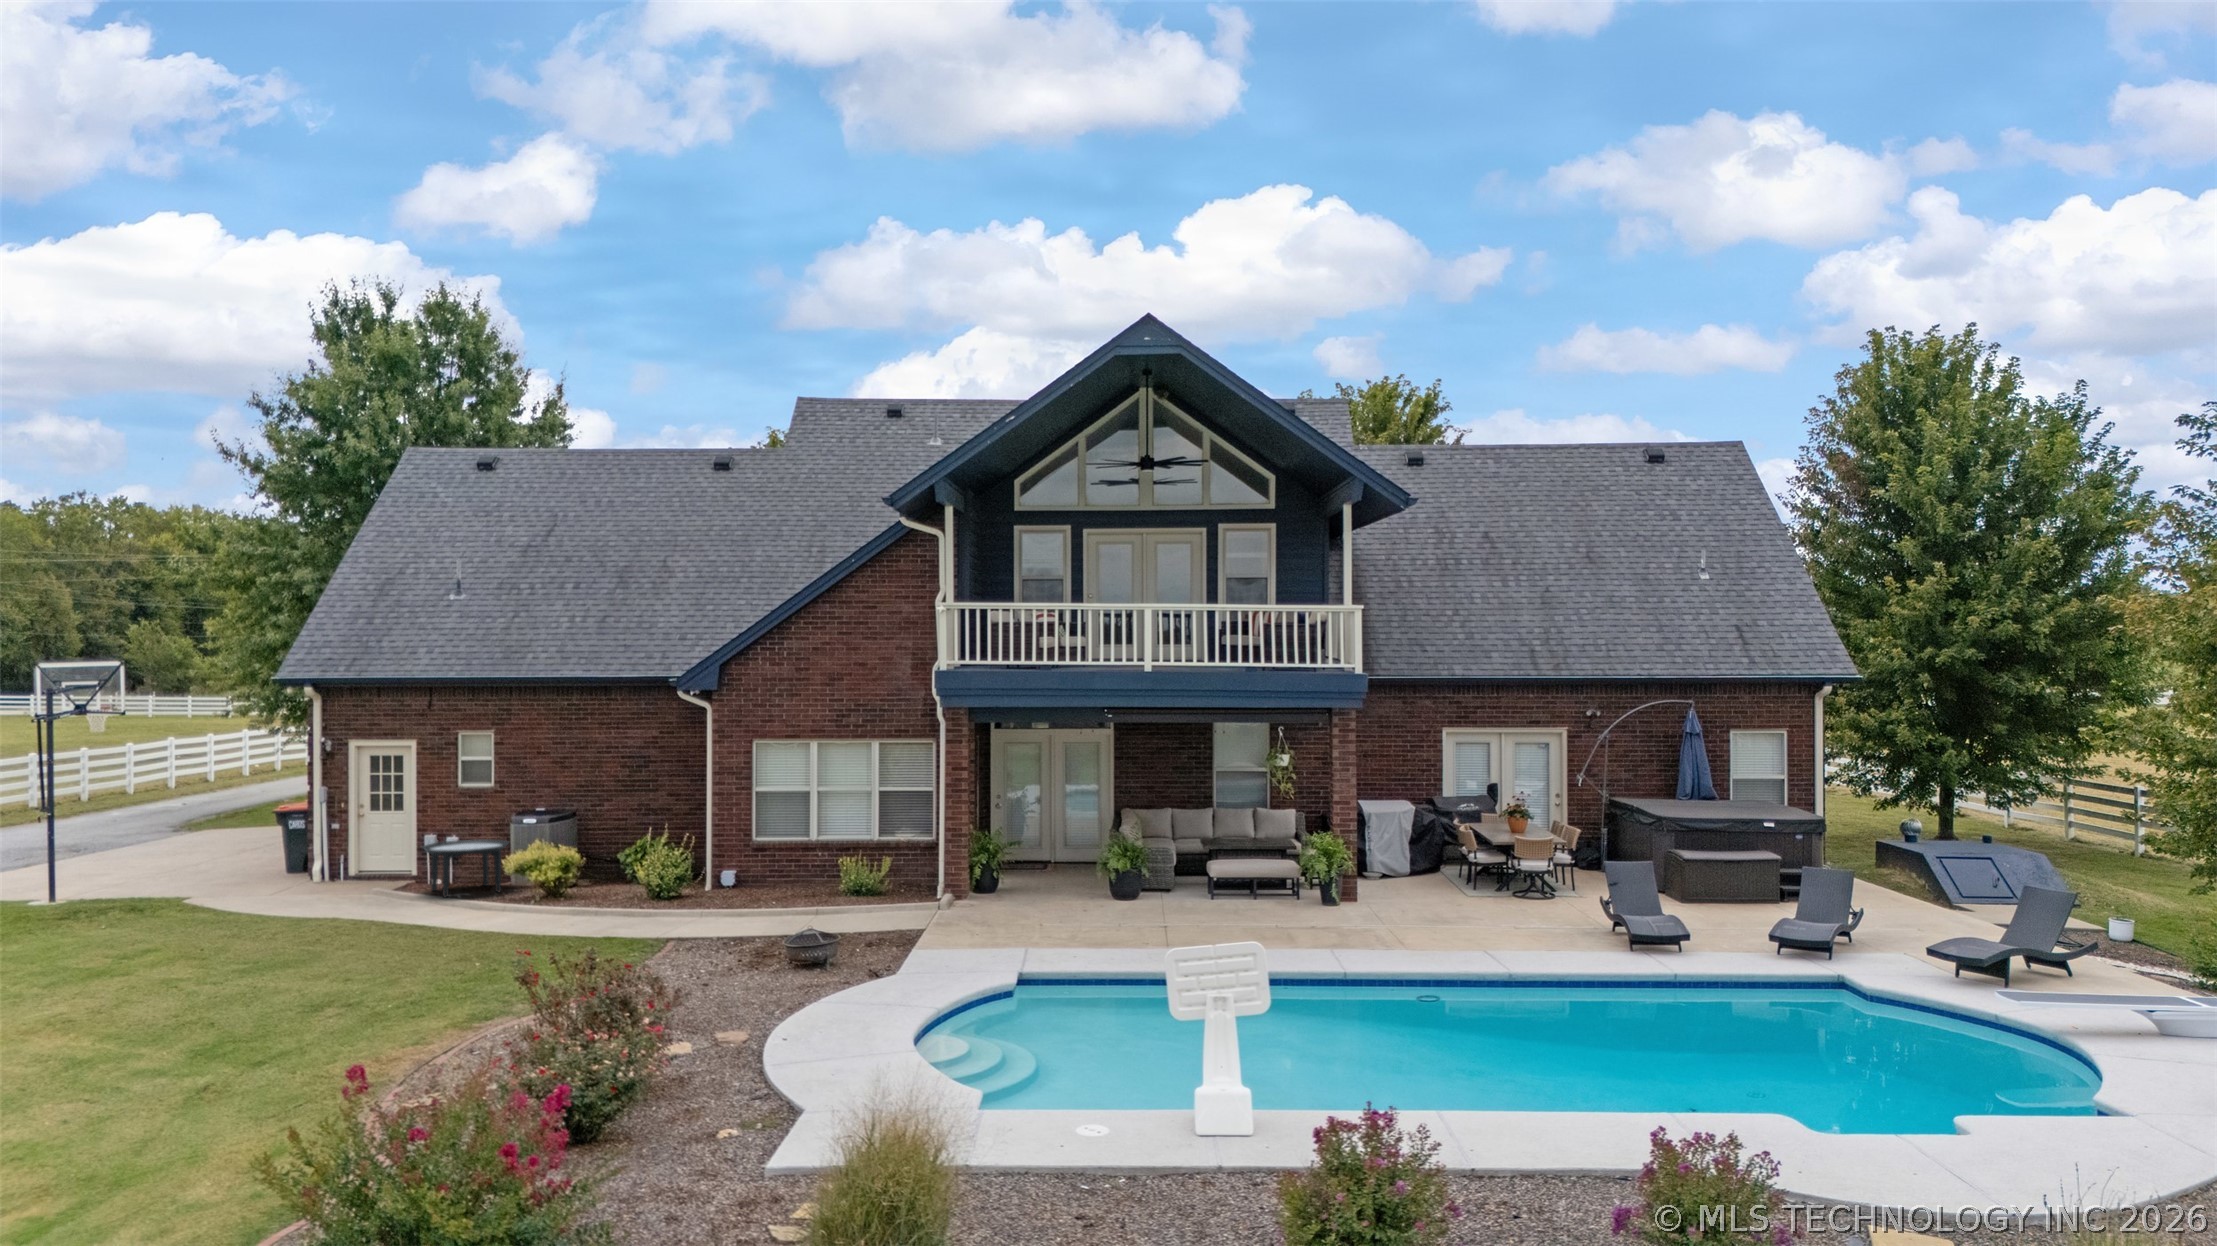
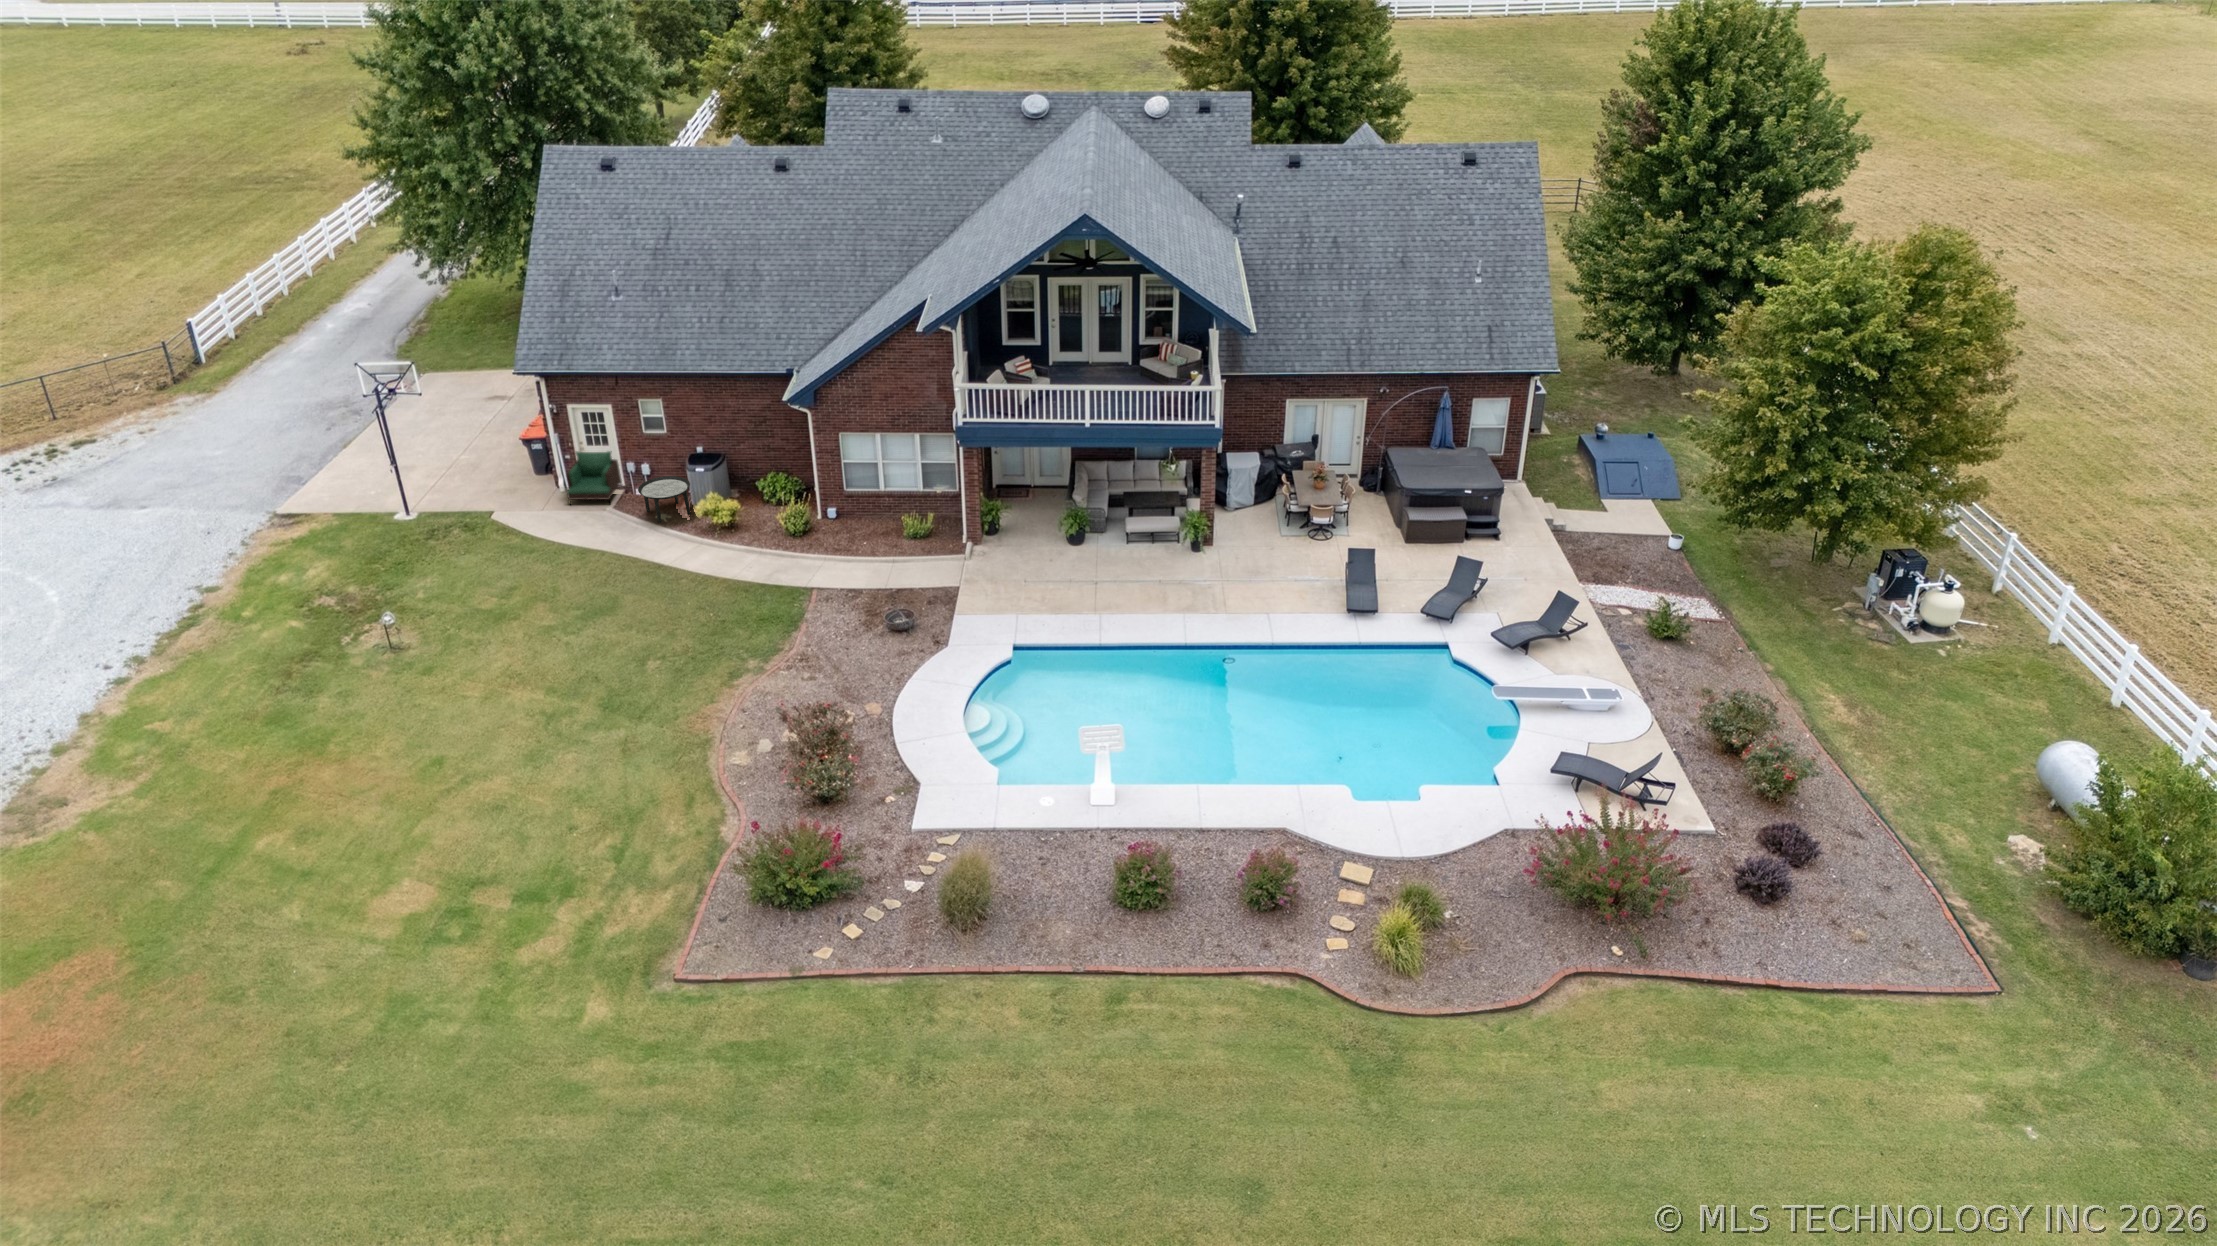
armchair: none [312,813,411,888] -> present [567,451,622,501]

